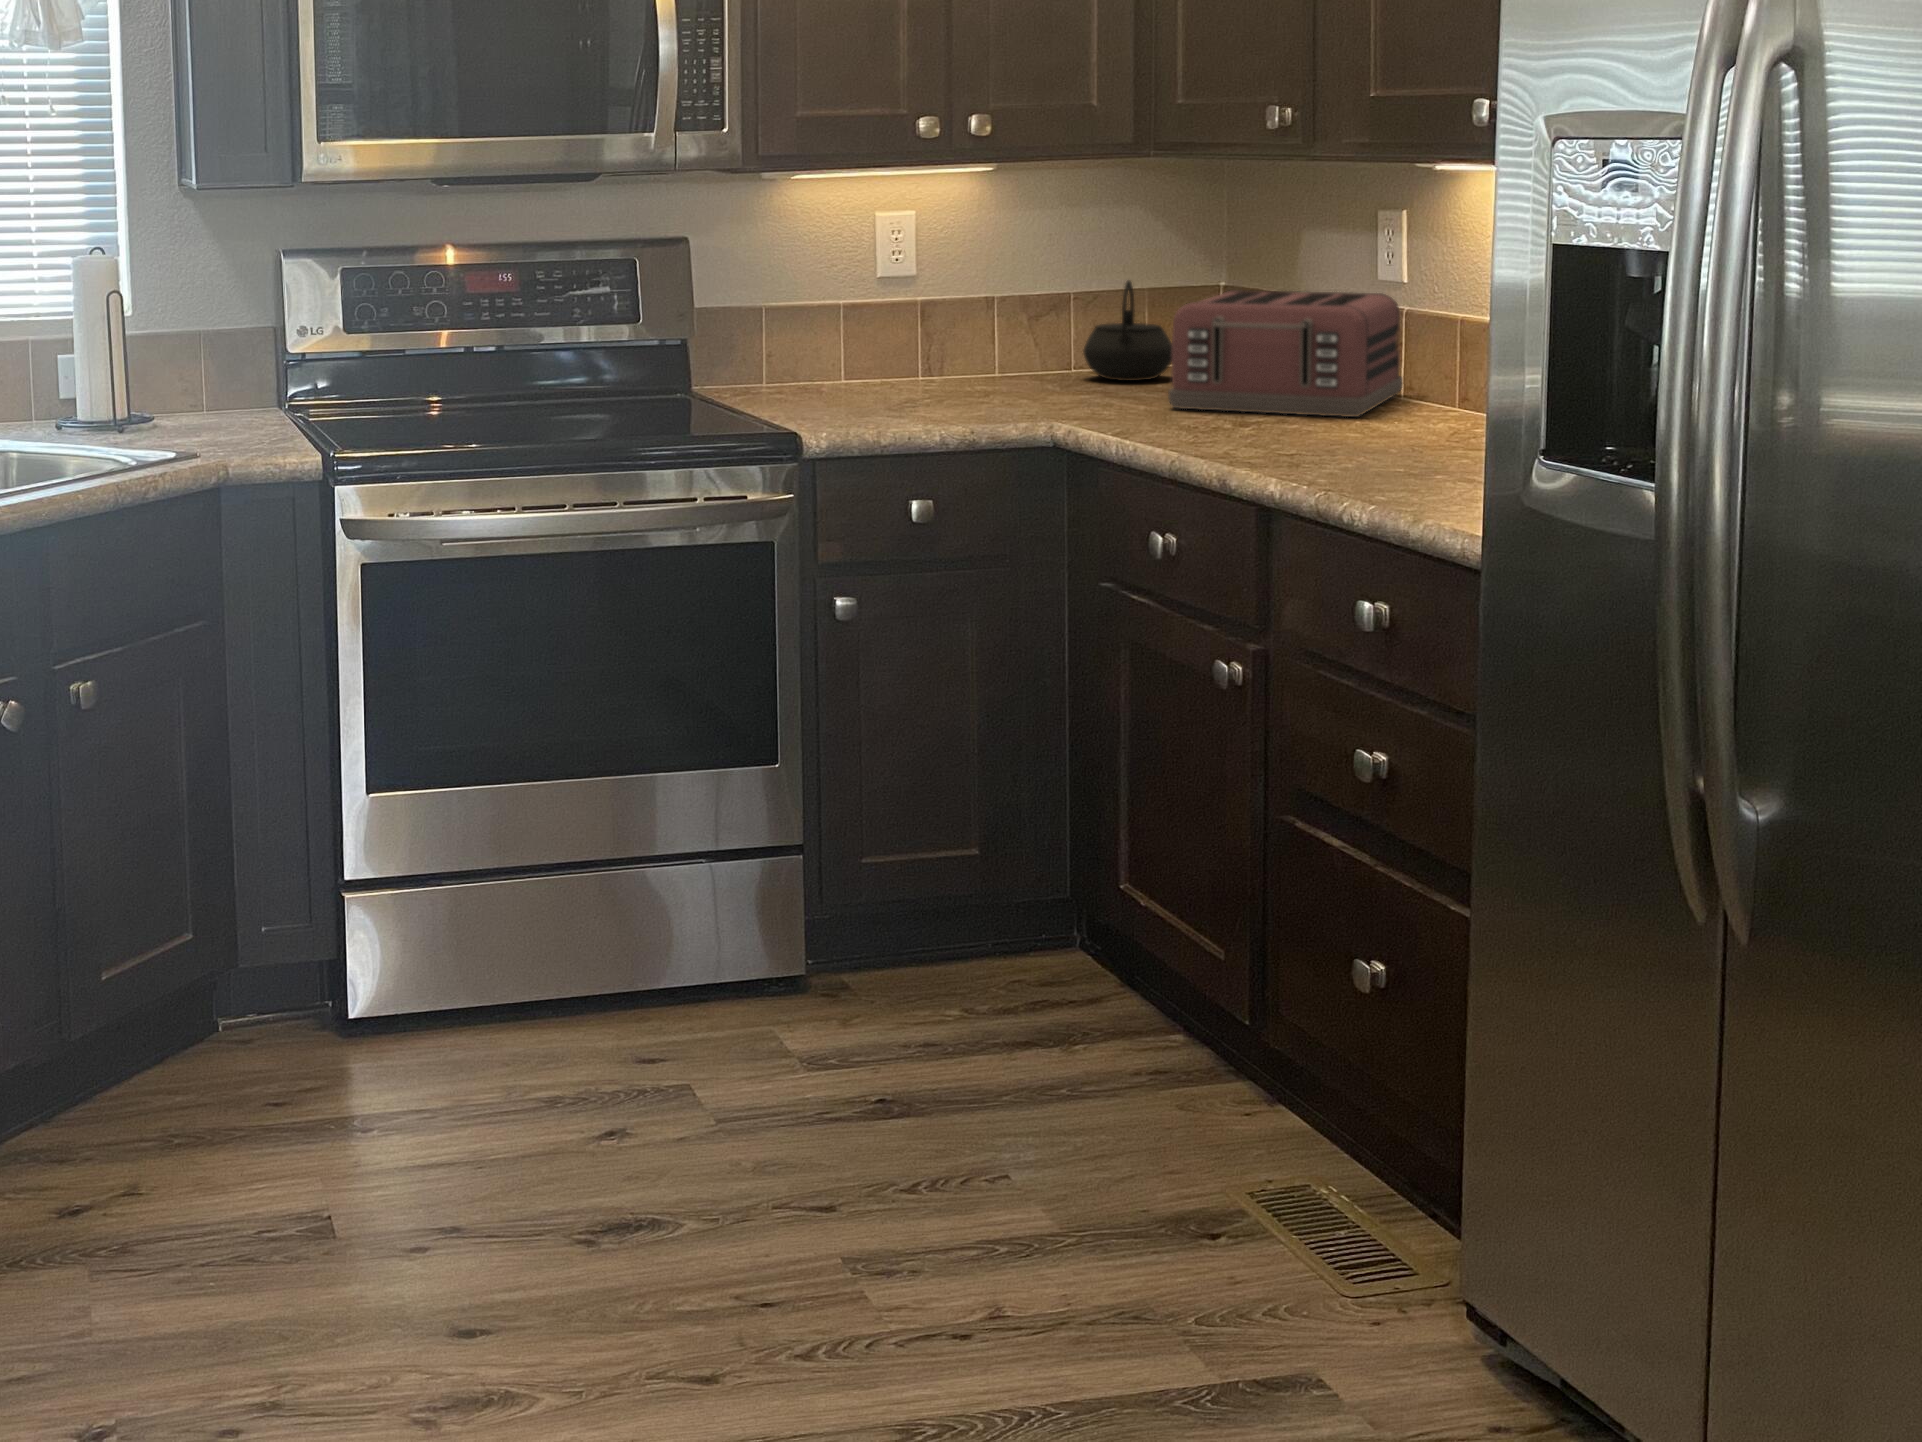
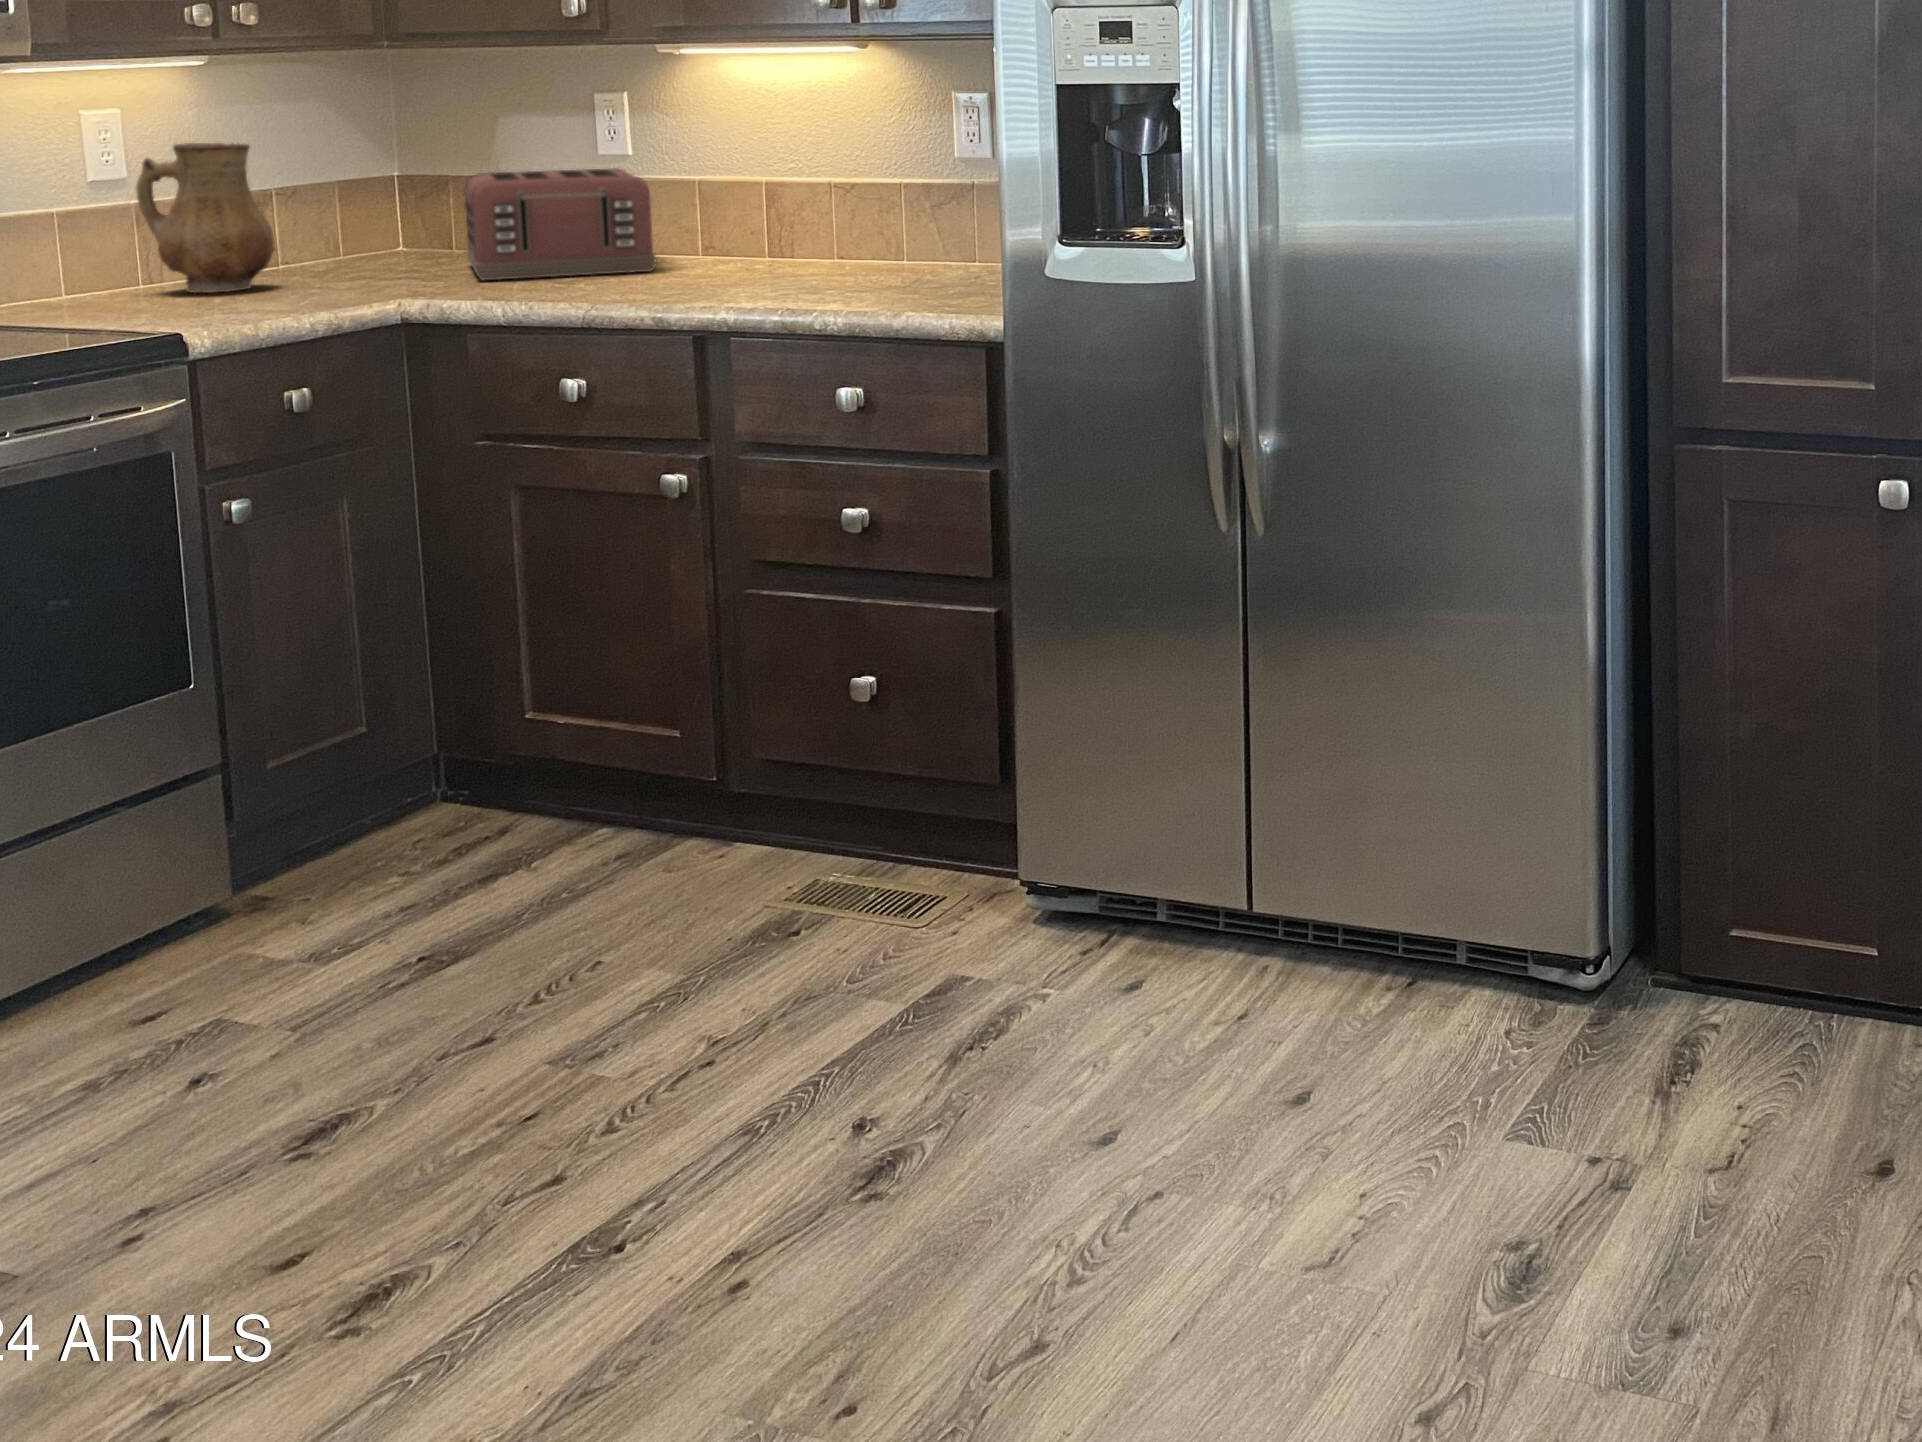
ceramic pitcher: none [897,249,1007,394] -> present [136,143,275,293]
kettle: present [1083,281,1172,381] -> none [315,171,408,269]

